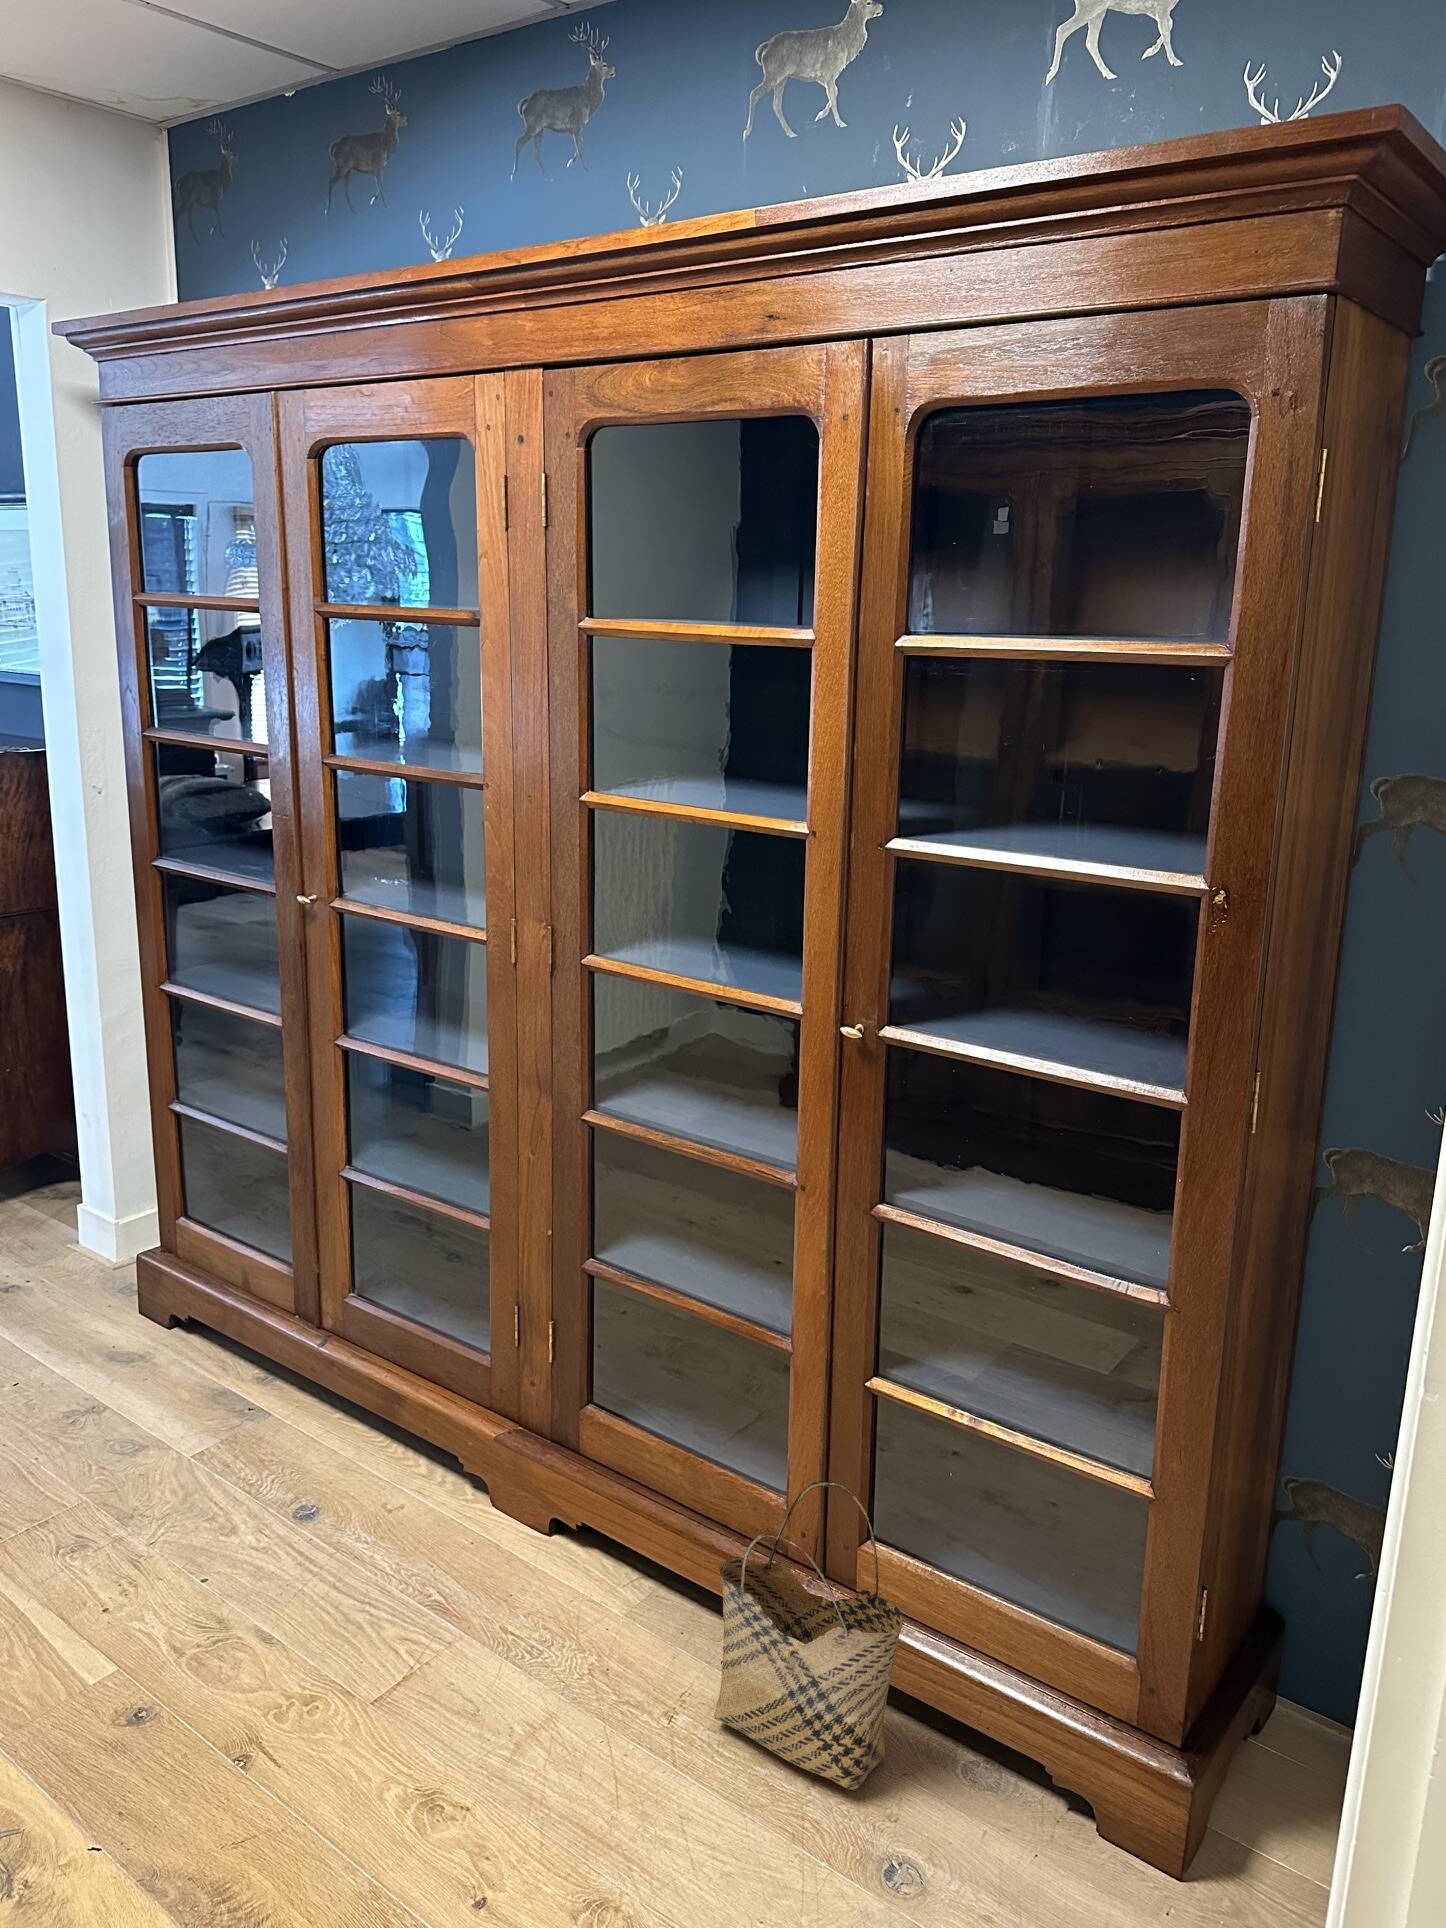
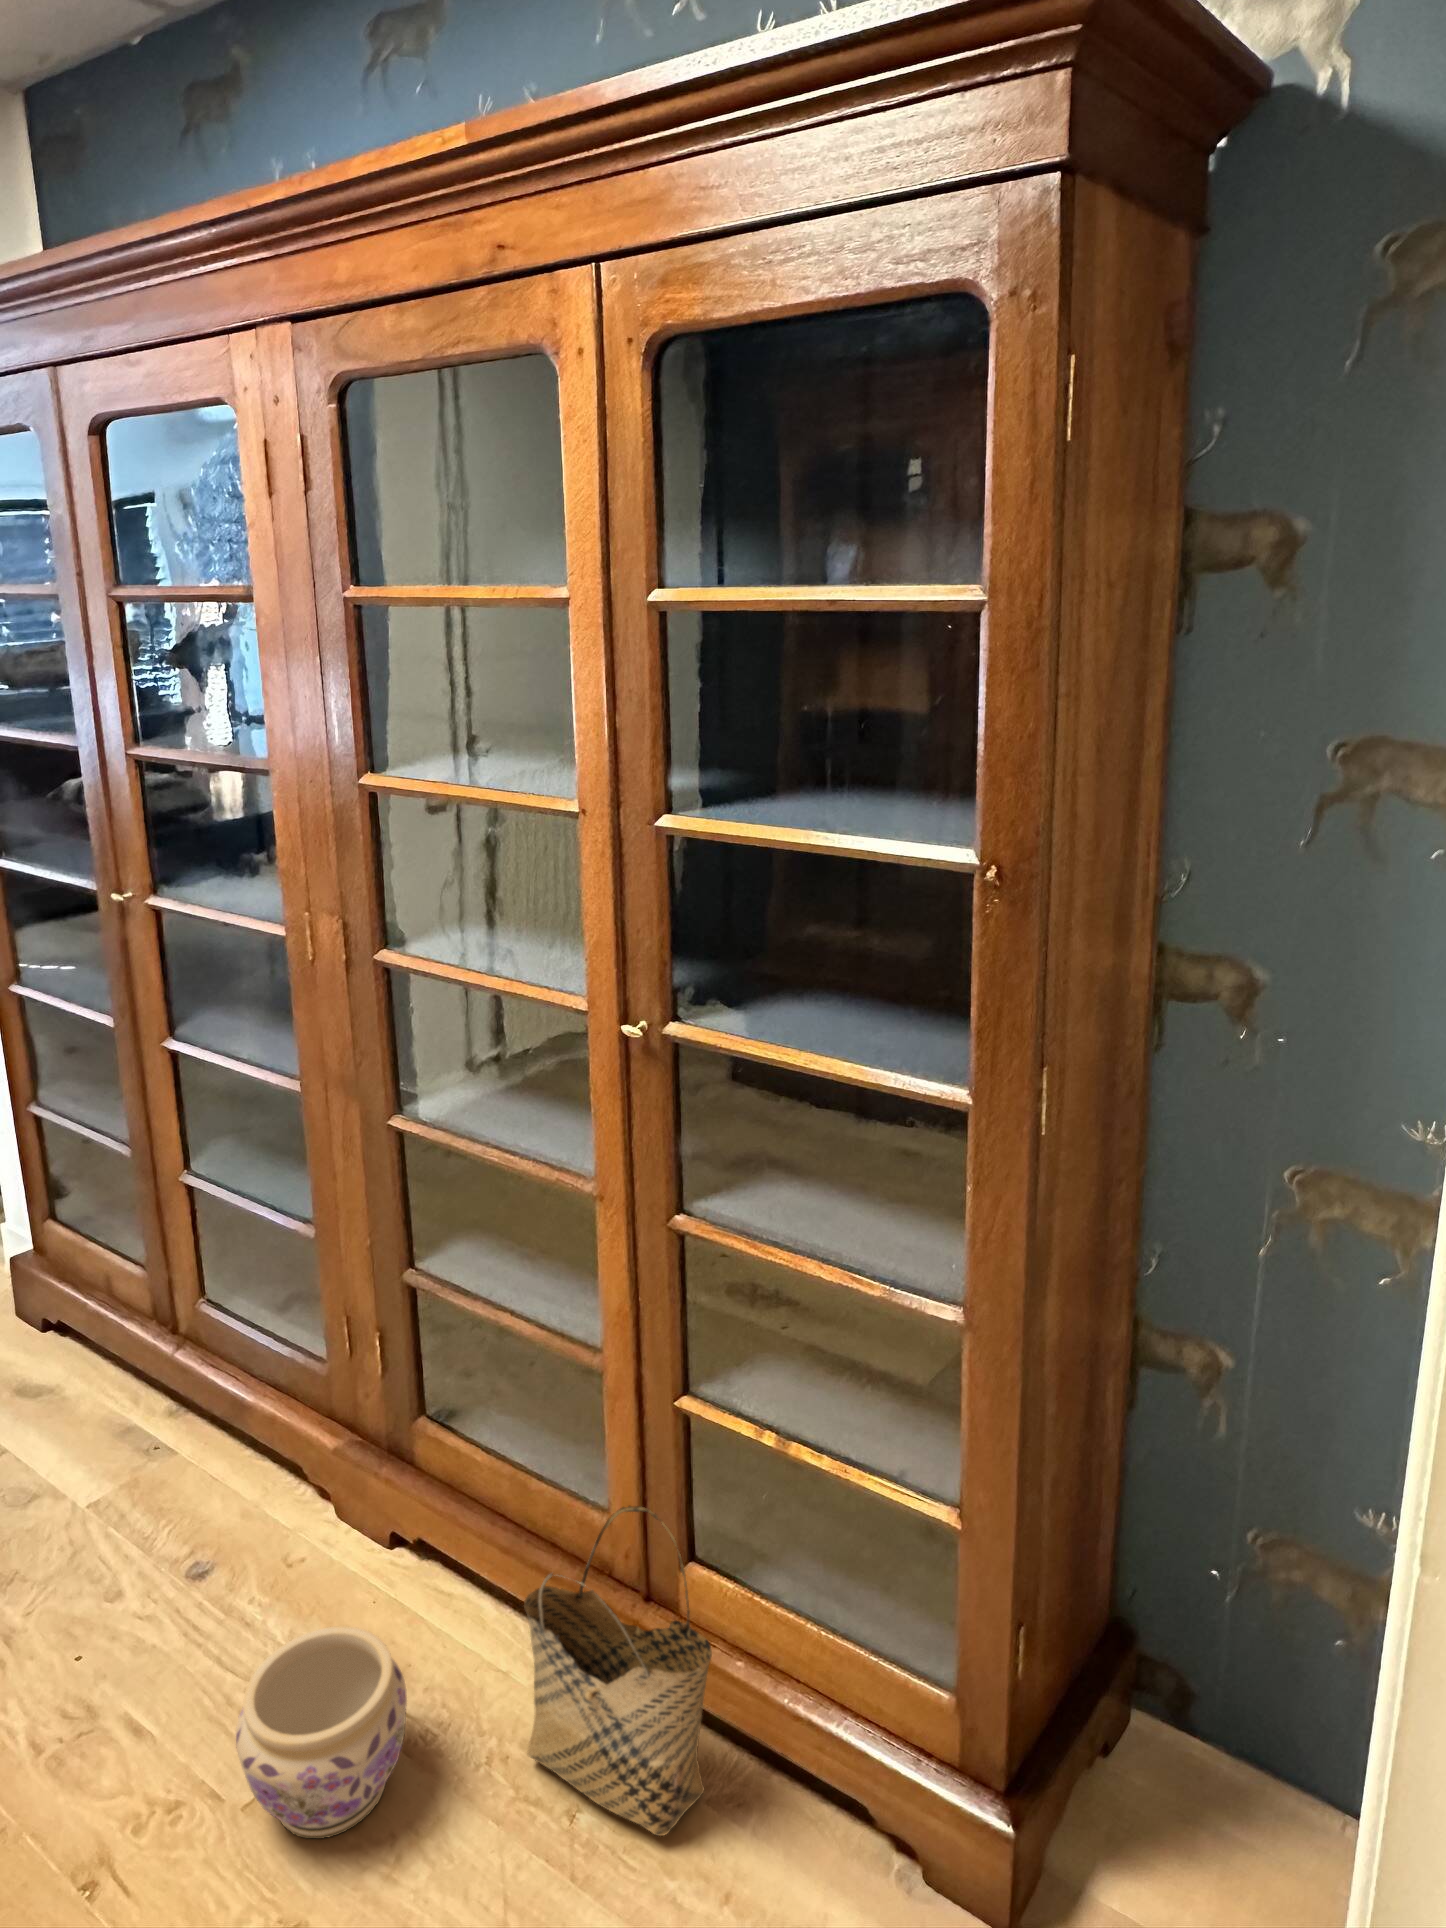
planter: none [453,1589,608,1783] -> present [236,1626,407,1839]

